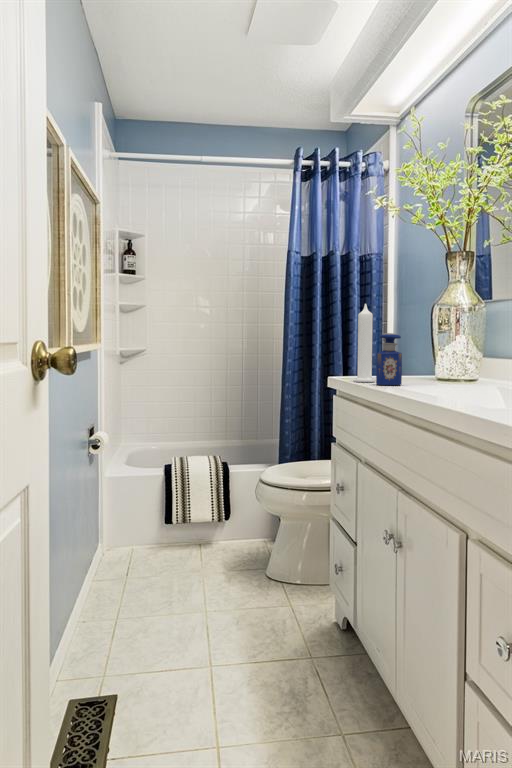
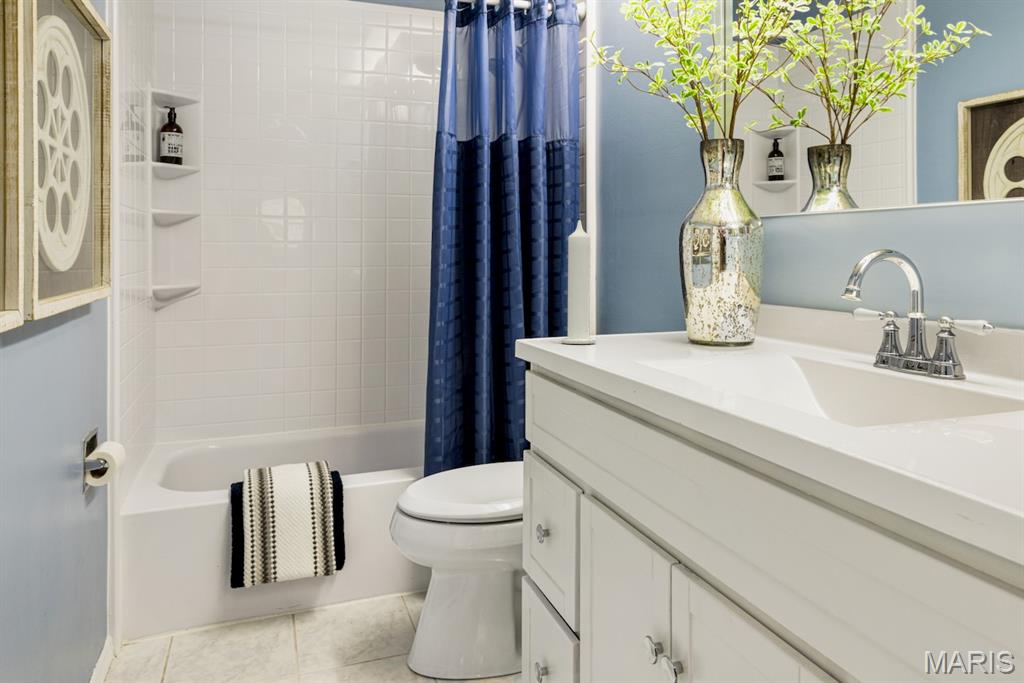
perfume bottle: present [376,333,402,385] -> none [602,268,644,350]

